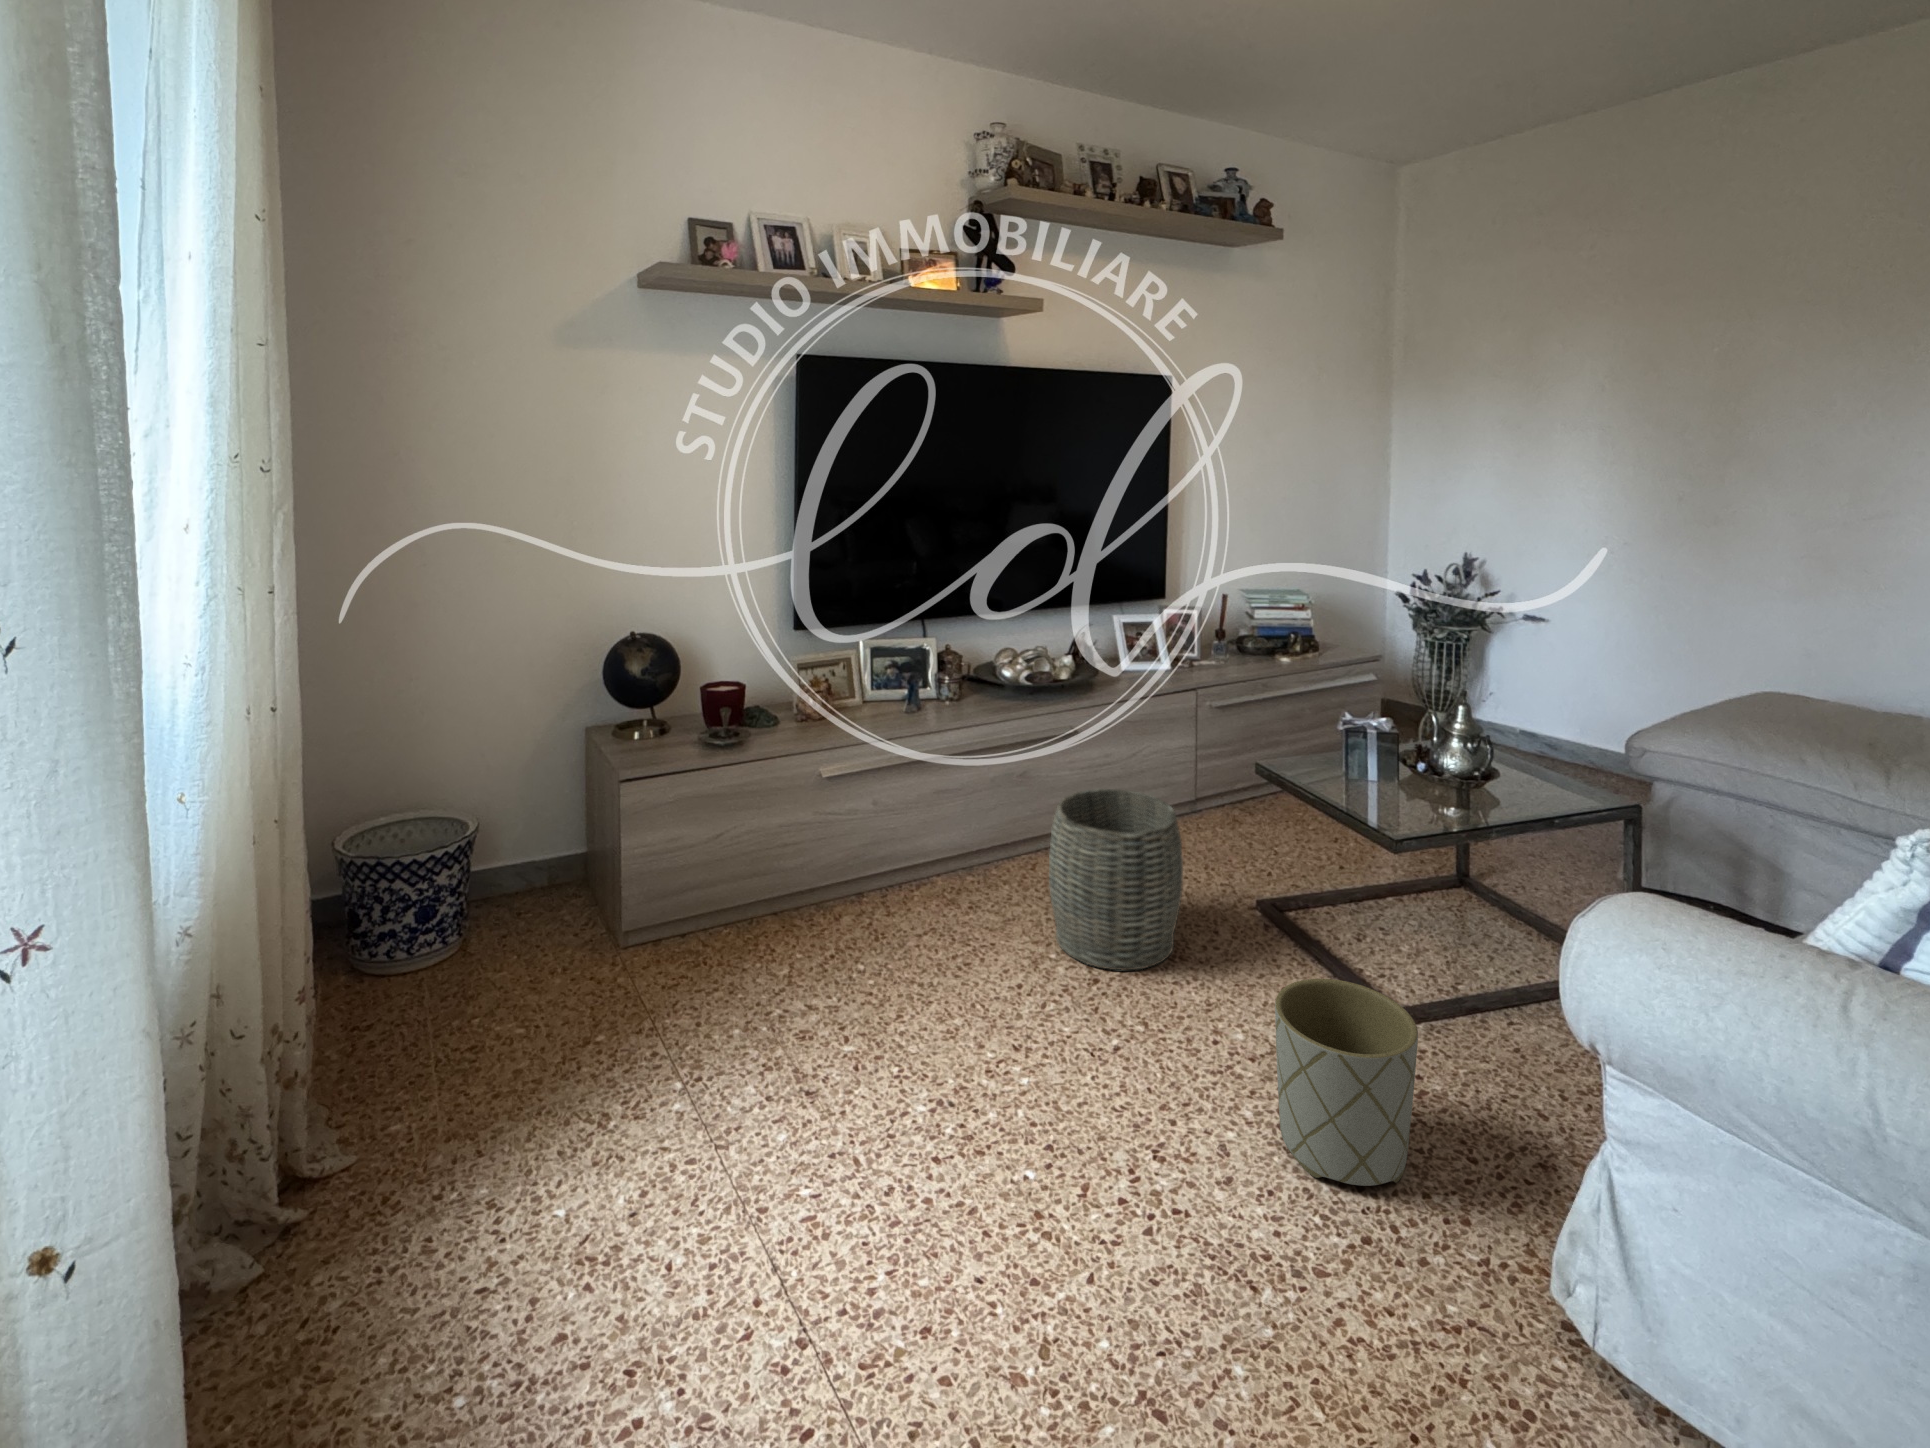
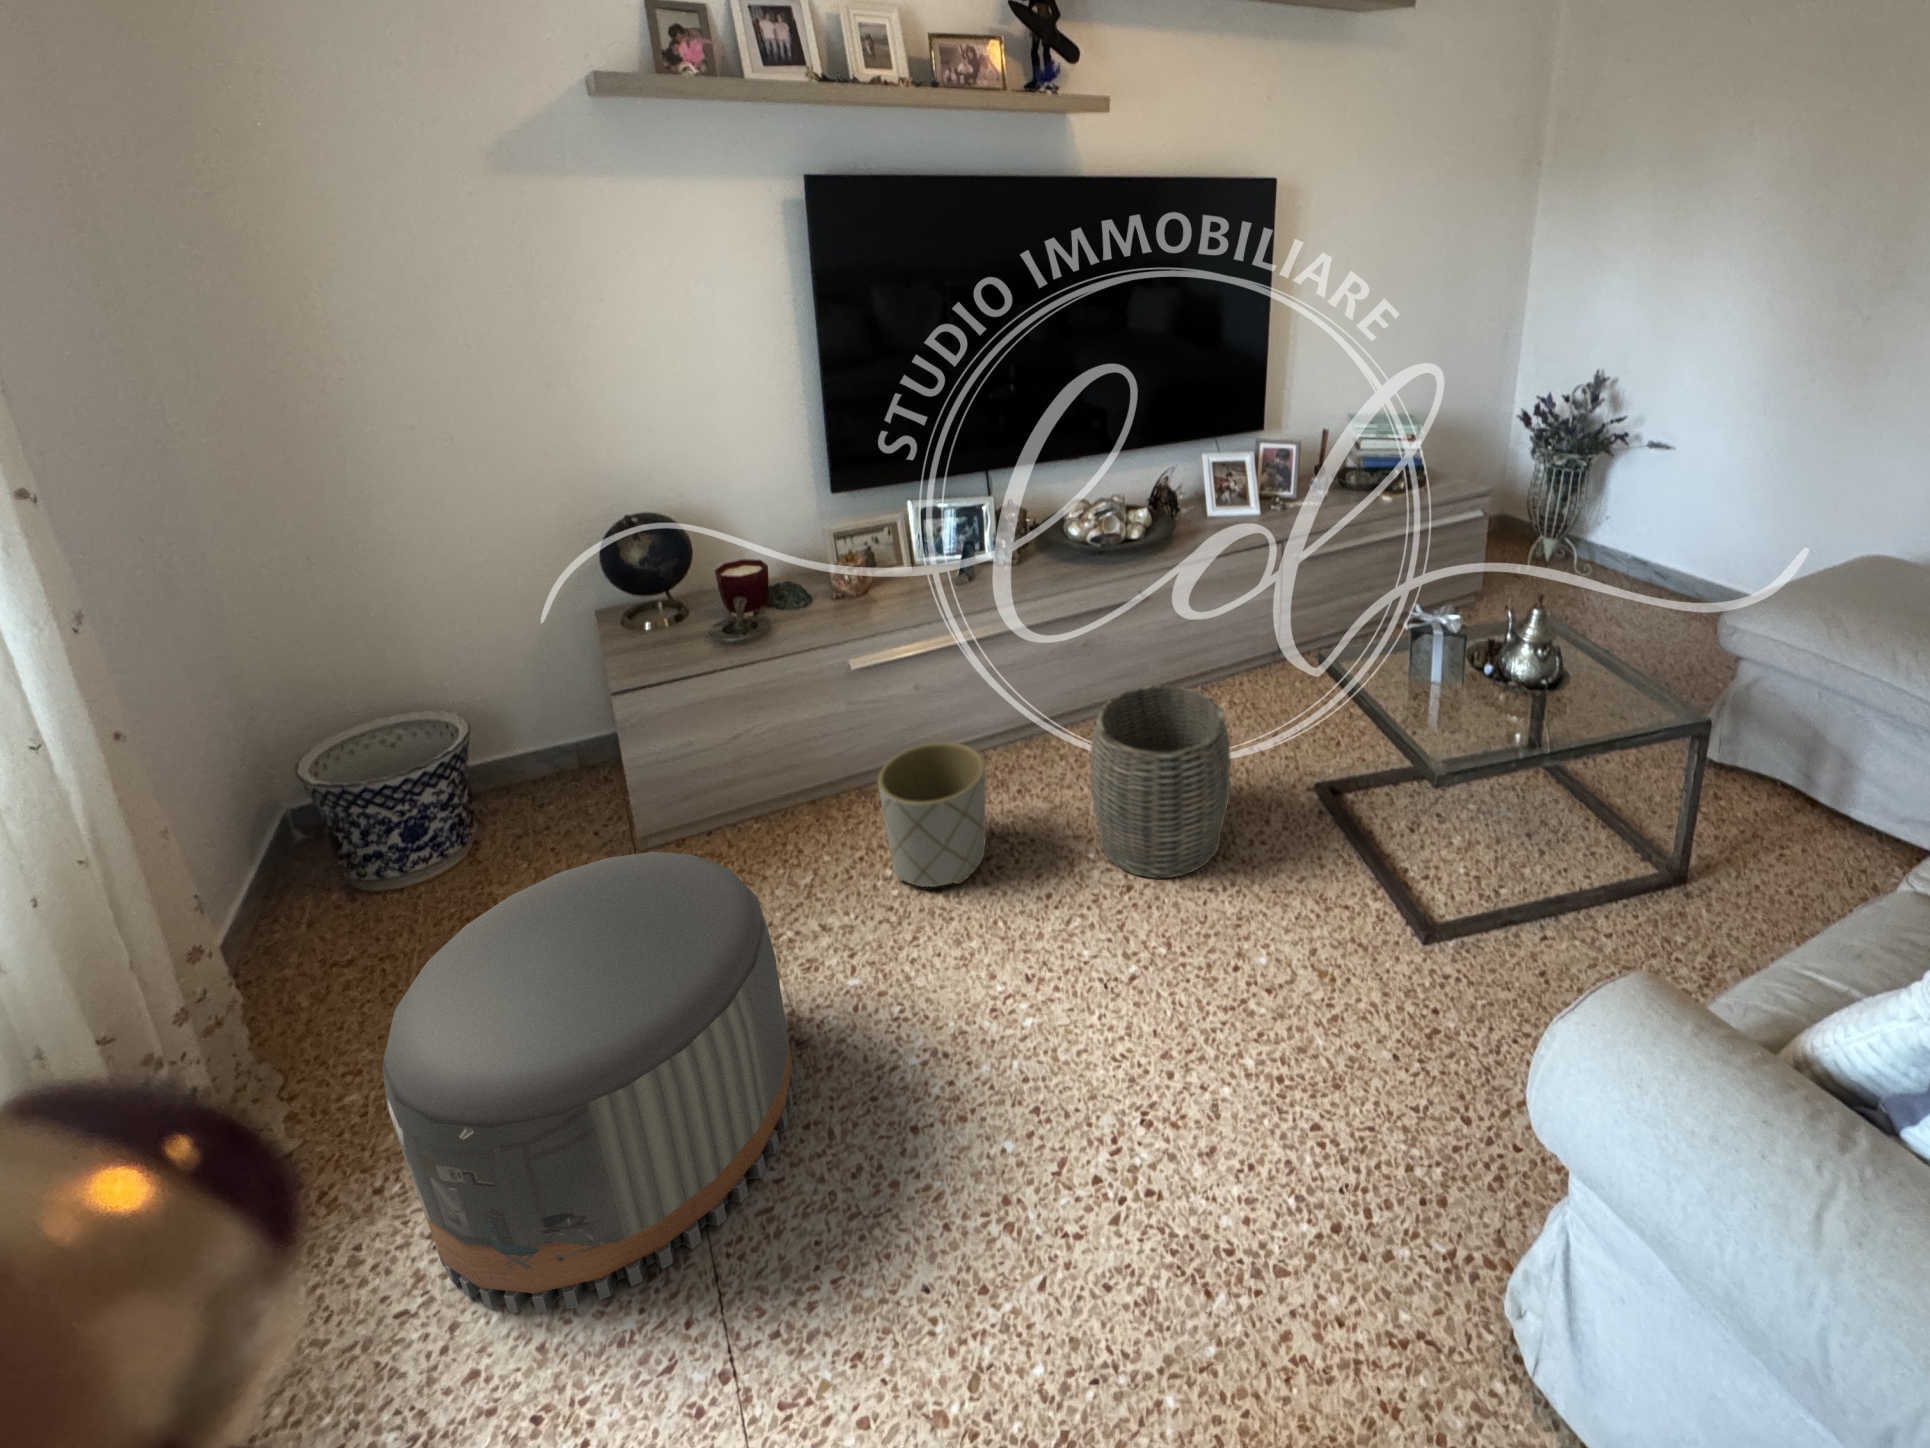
pouf: none [496,882,814,1290] -> present [382,852,794,1313]
planter: present [1275,979,1418,1186] -> present [878,742,986,887]

